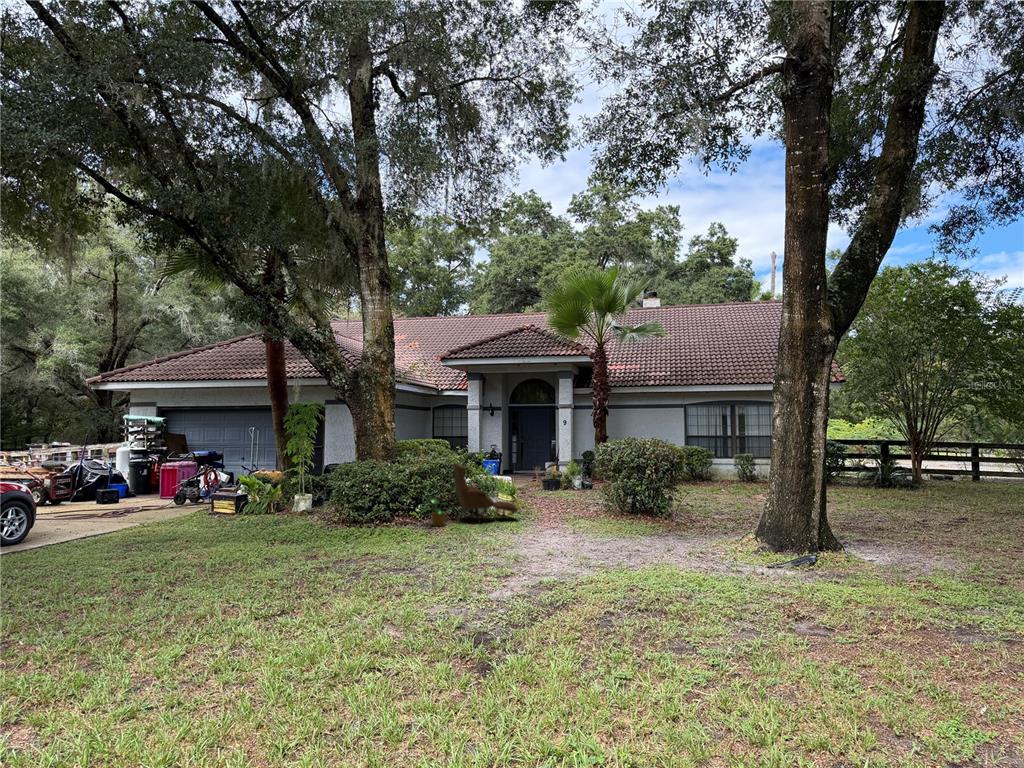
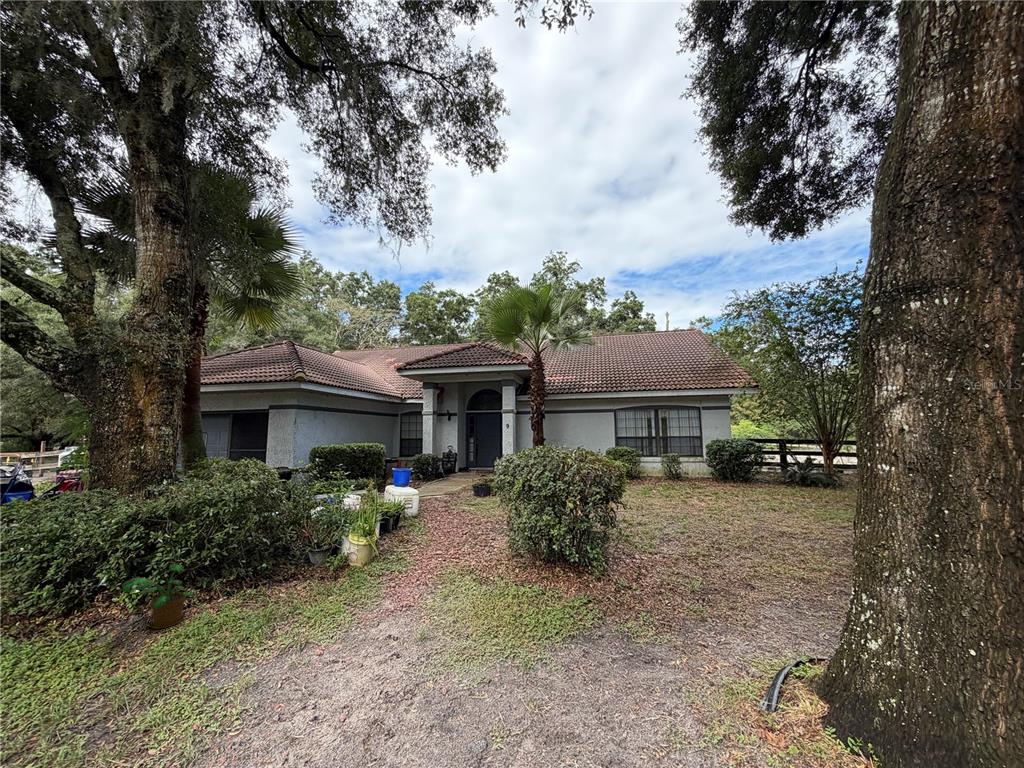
lounge chair: present [454,464,517,523] -> none [234,494,352,606]

